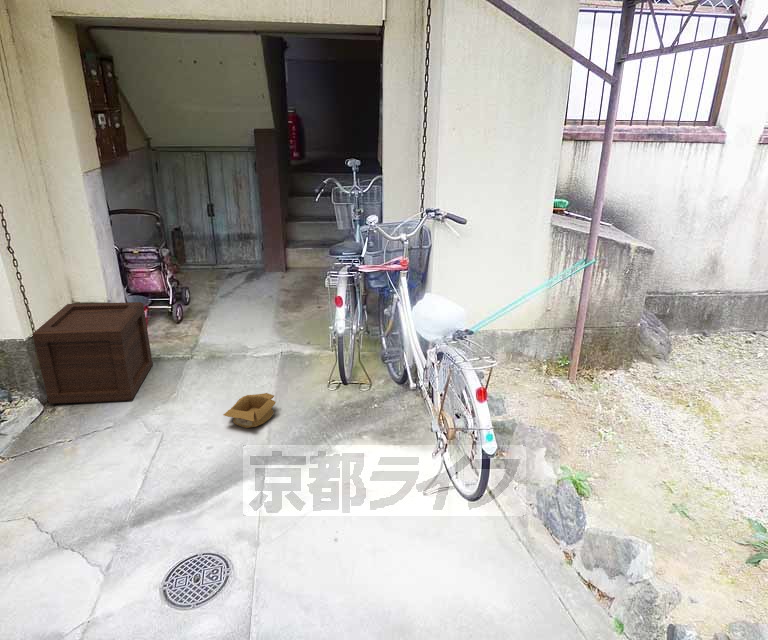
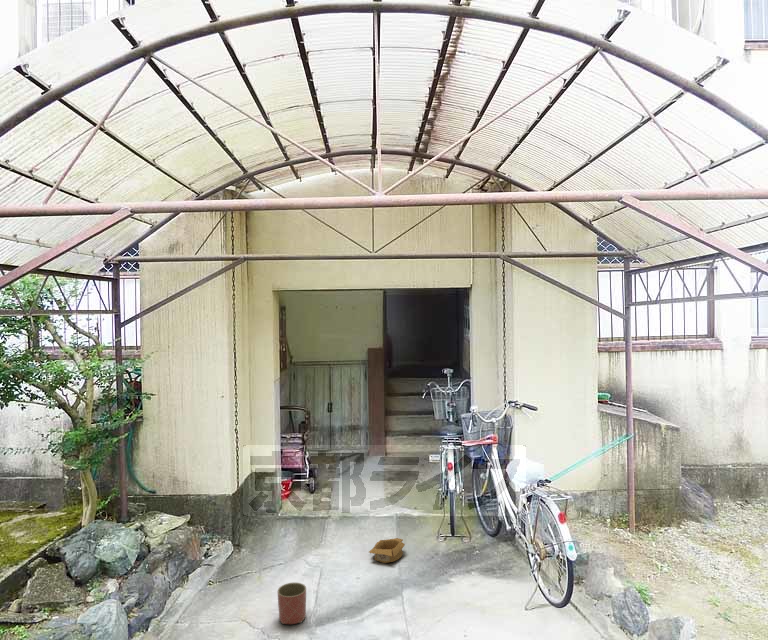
wooden crate: present [32,302,153,404] -> none [237,472,303,547]
planter: none [58,475,109,534] -> present [278,583,306,624]

